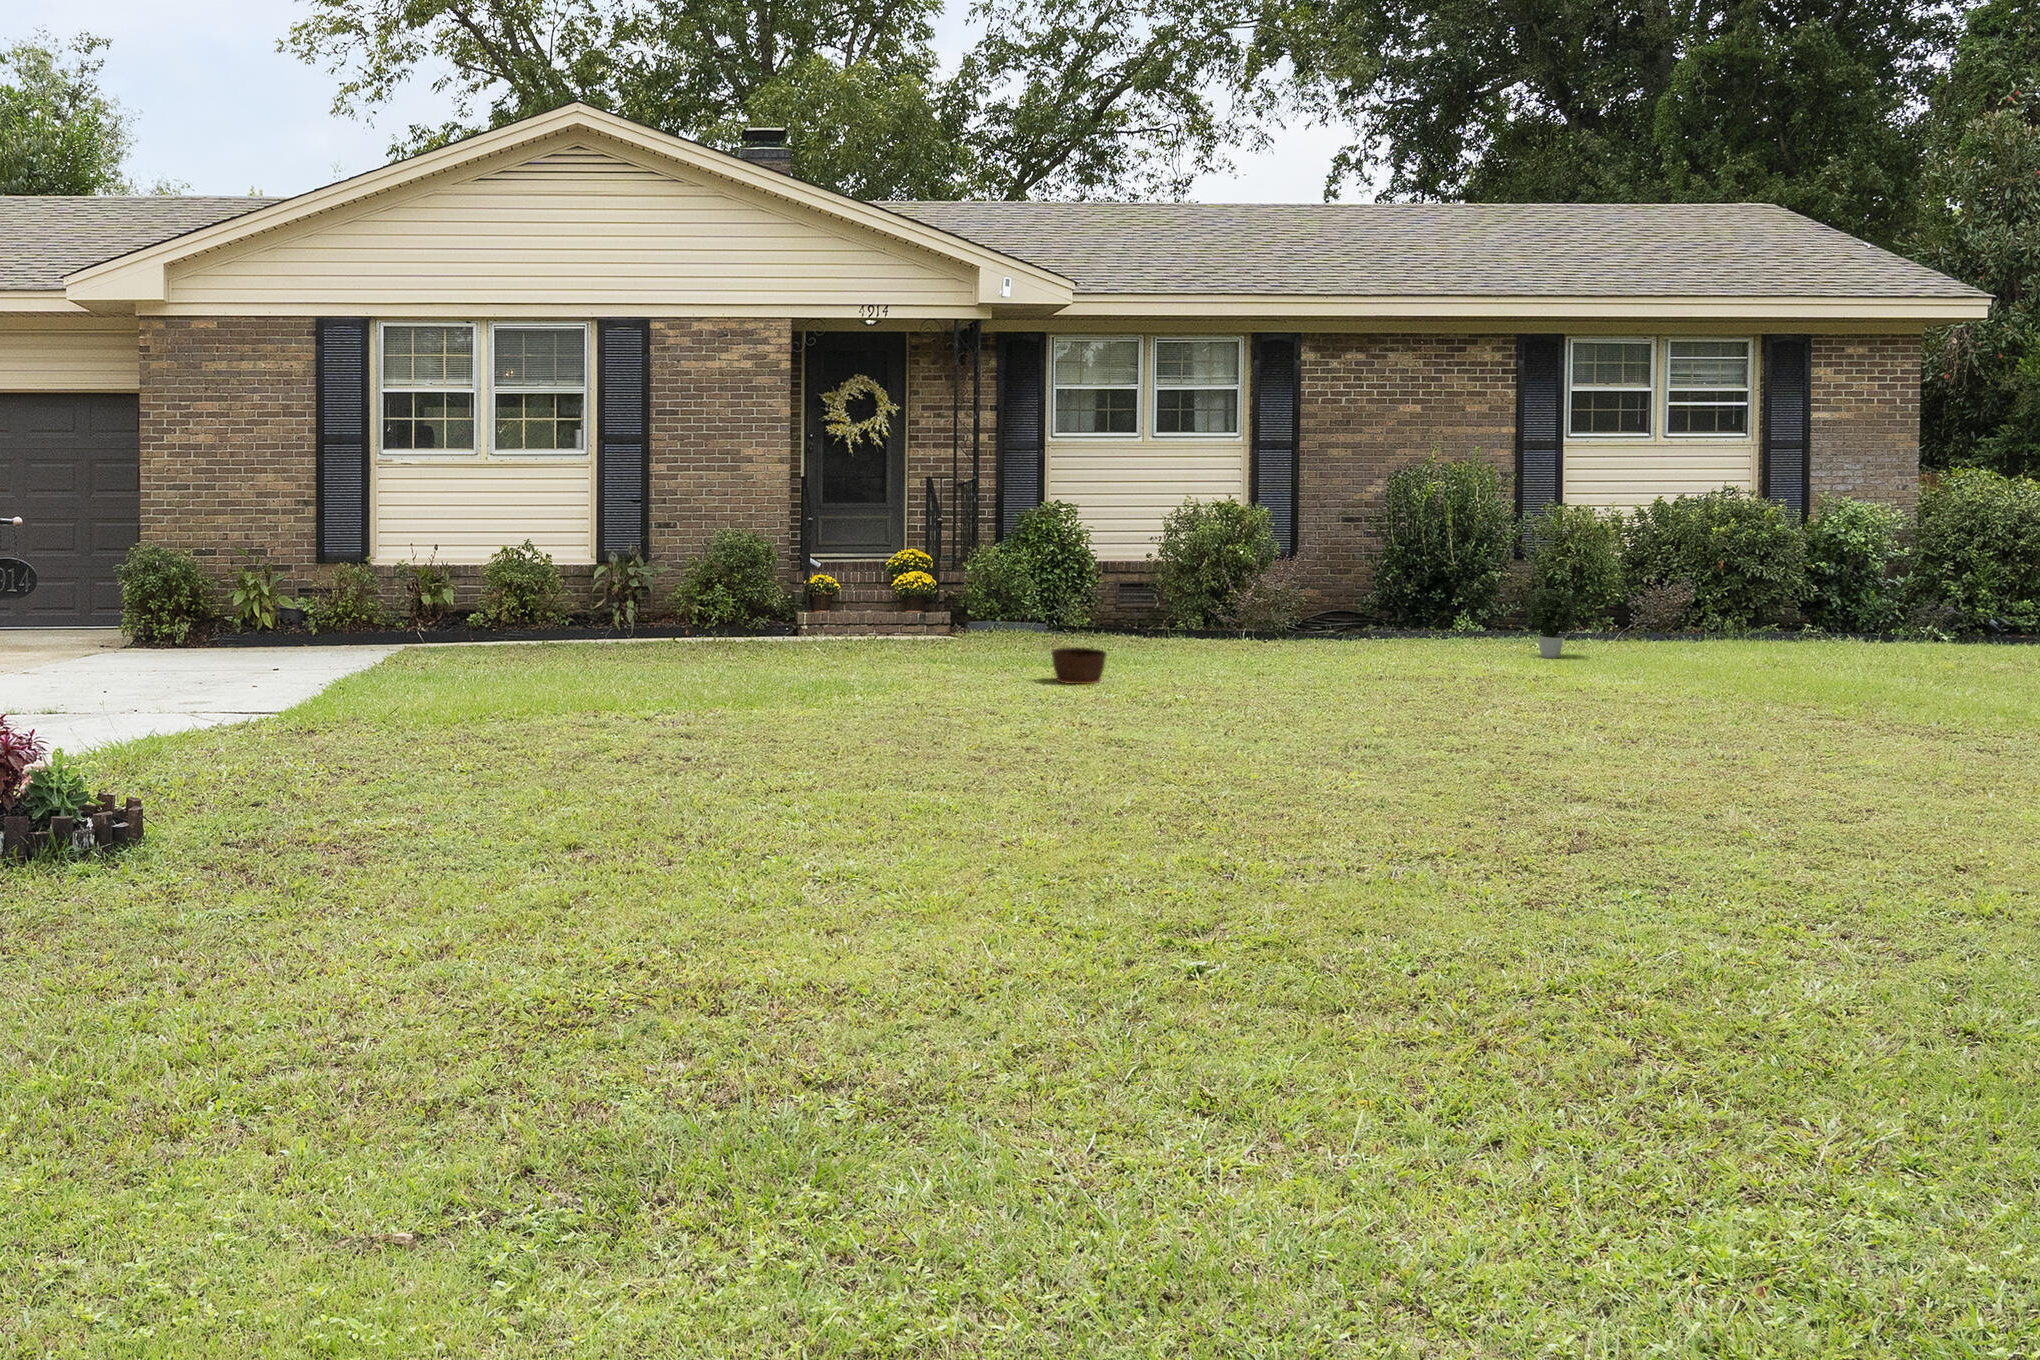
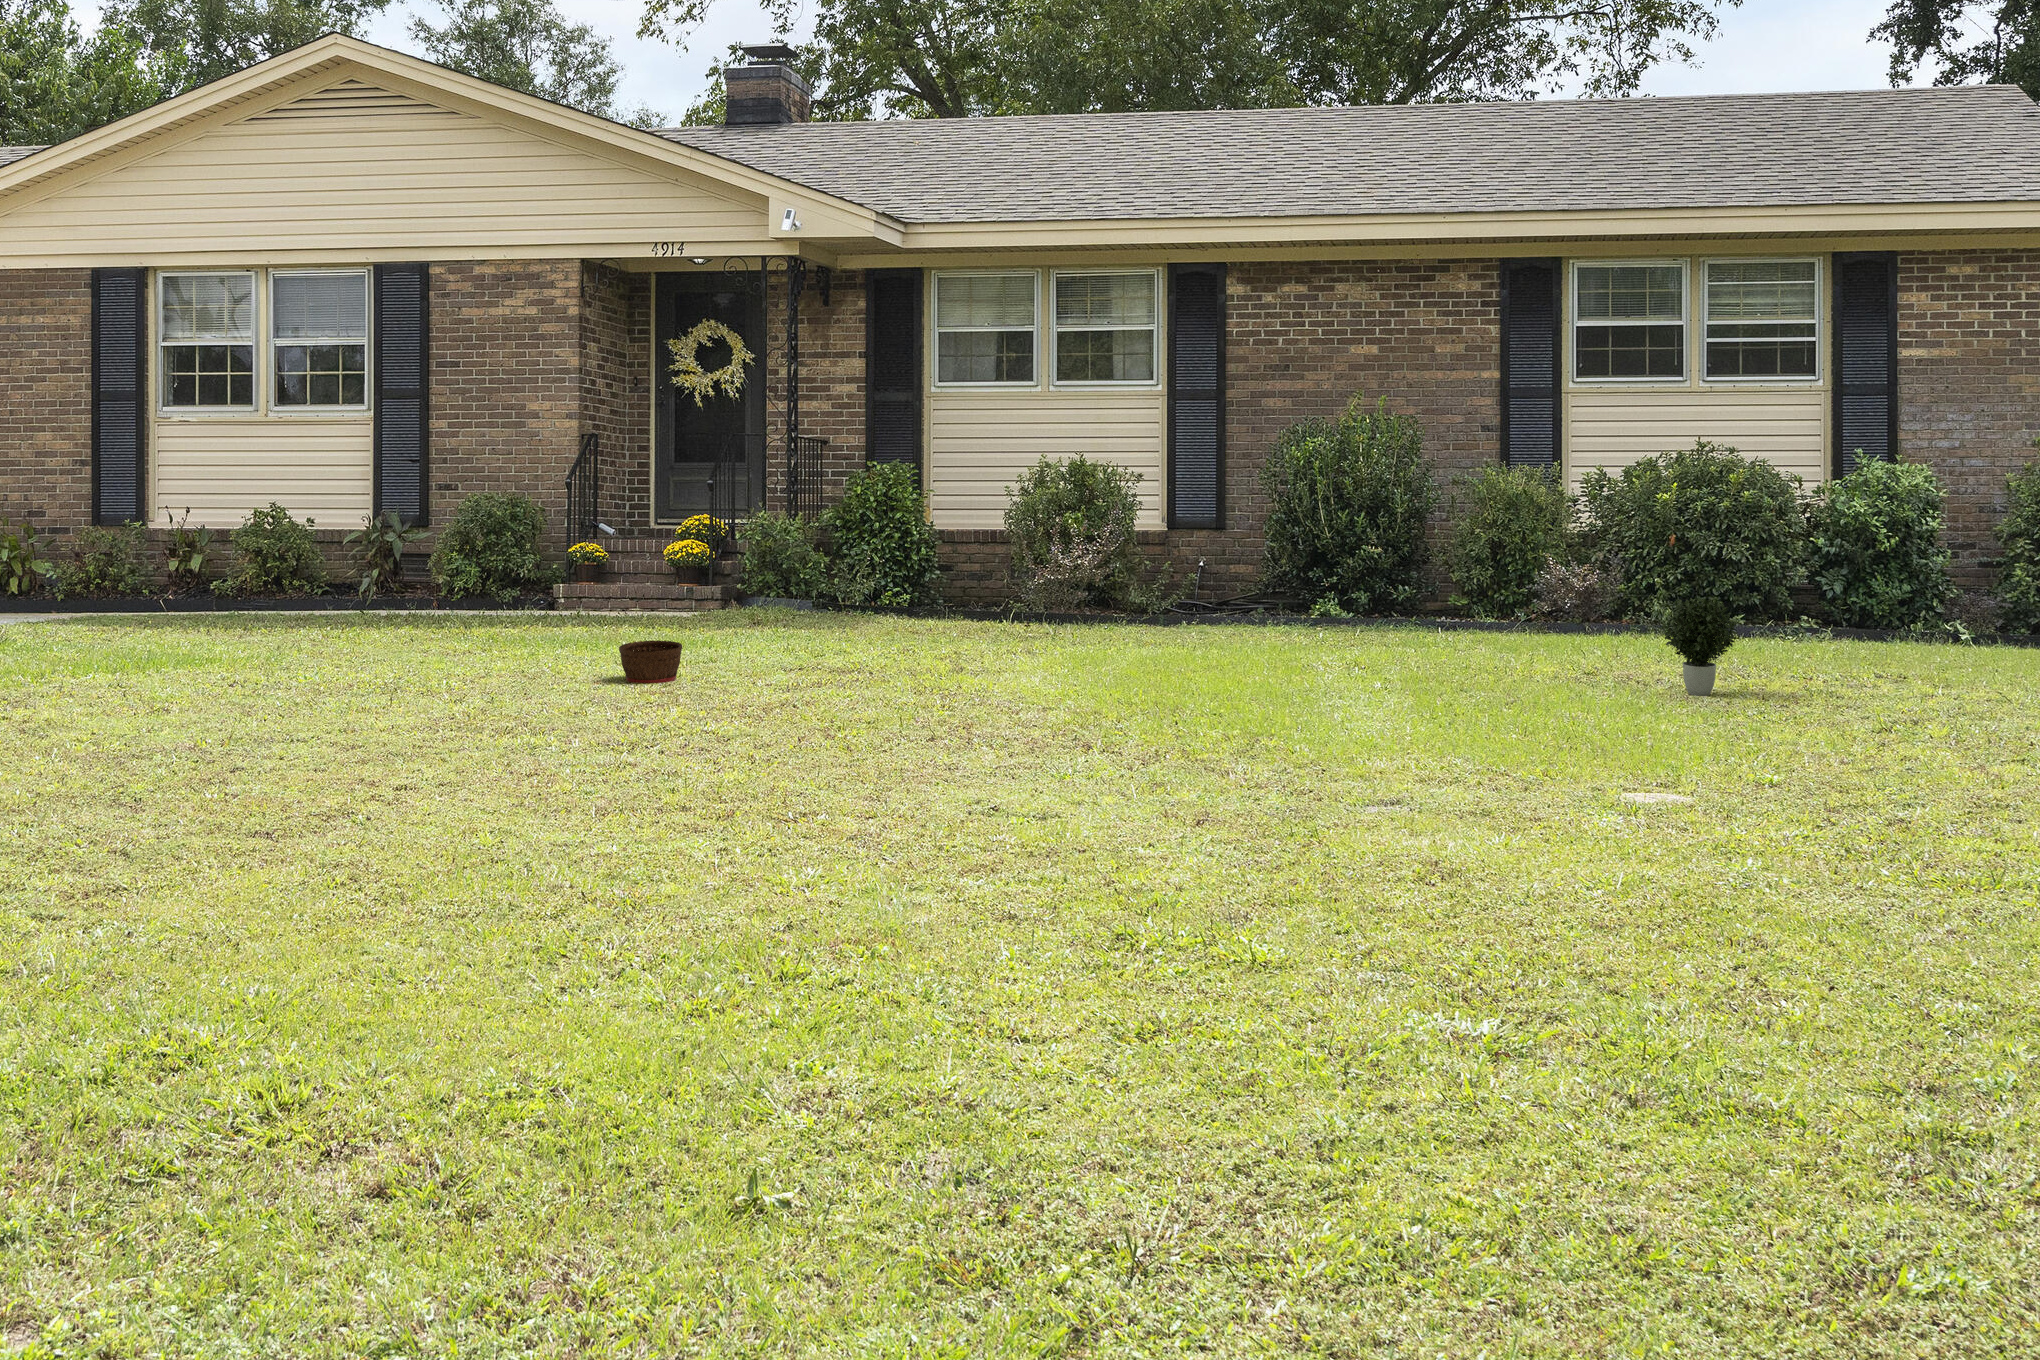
potted plant: present [1527,588,1579,659] -> present [1662,597,1737,696]

